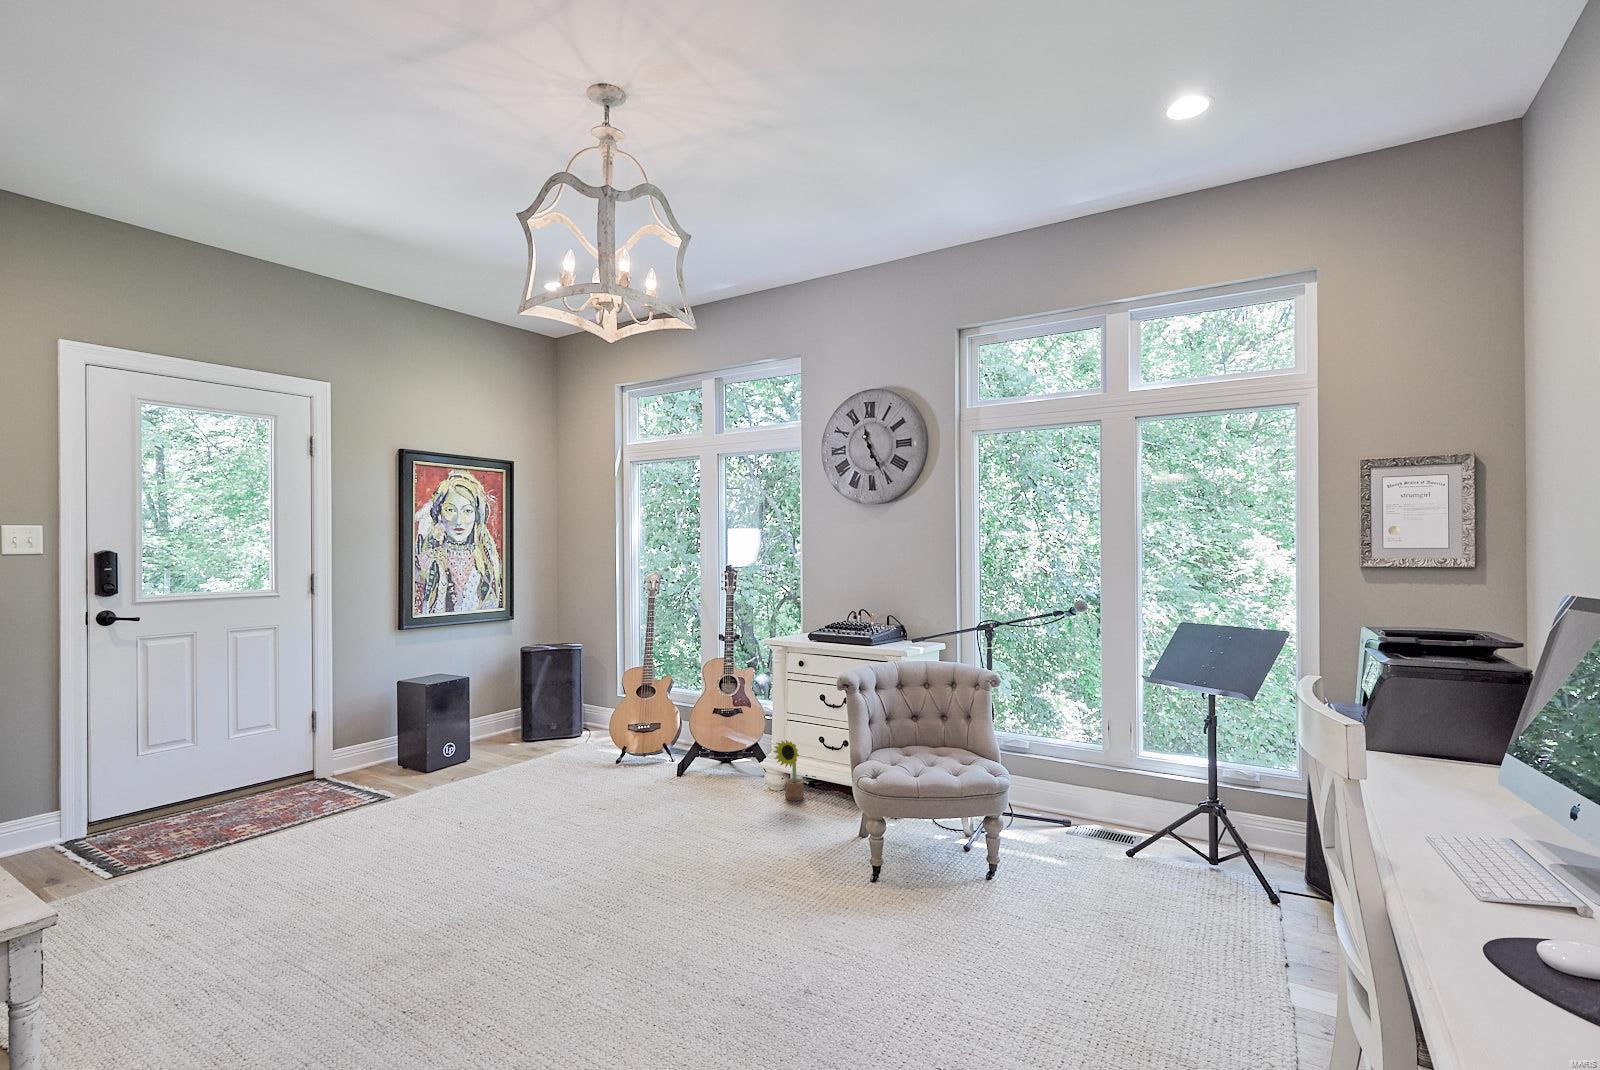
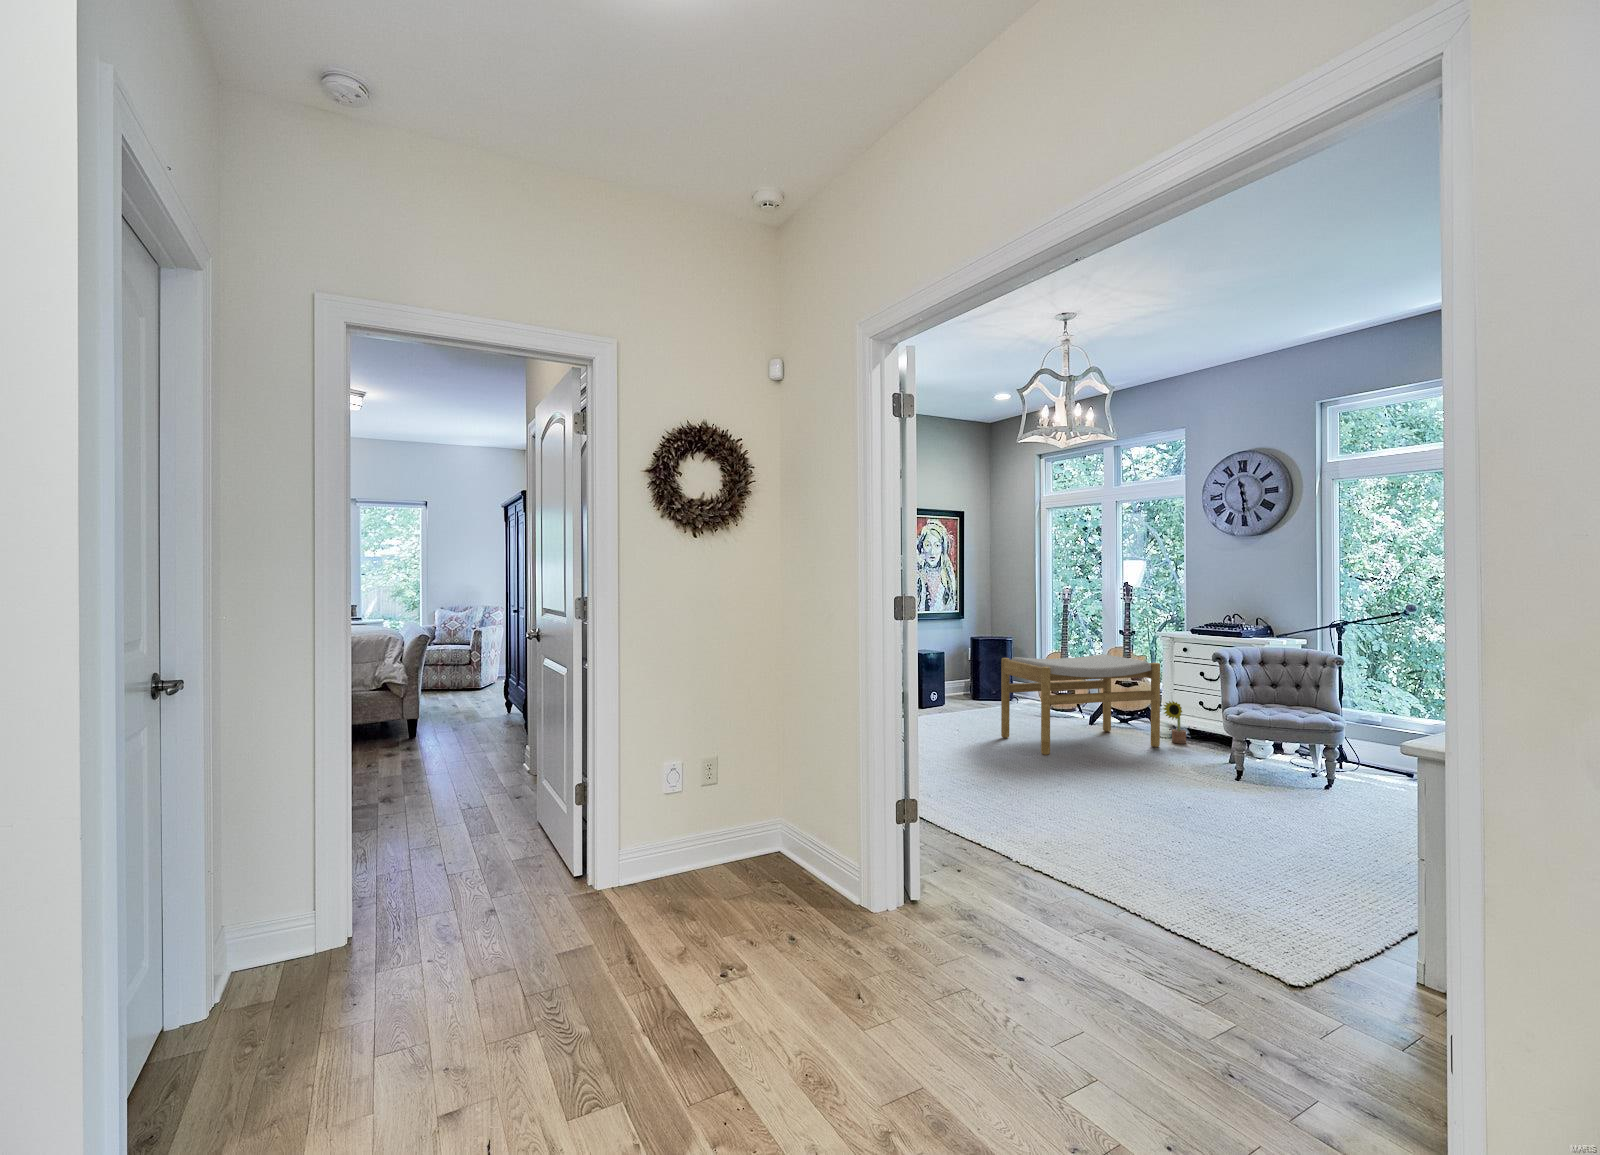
footstool: none [532,674,769,864] -> present [1001,654,1160,755]

